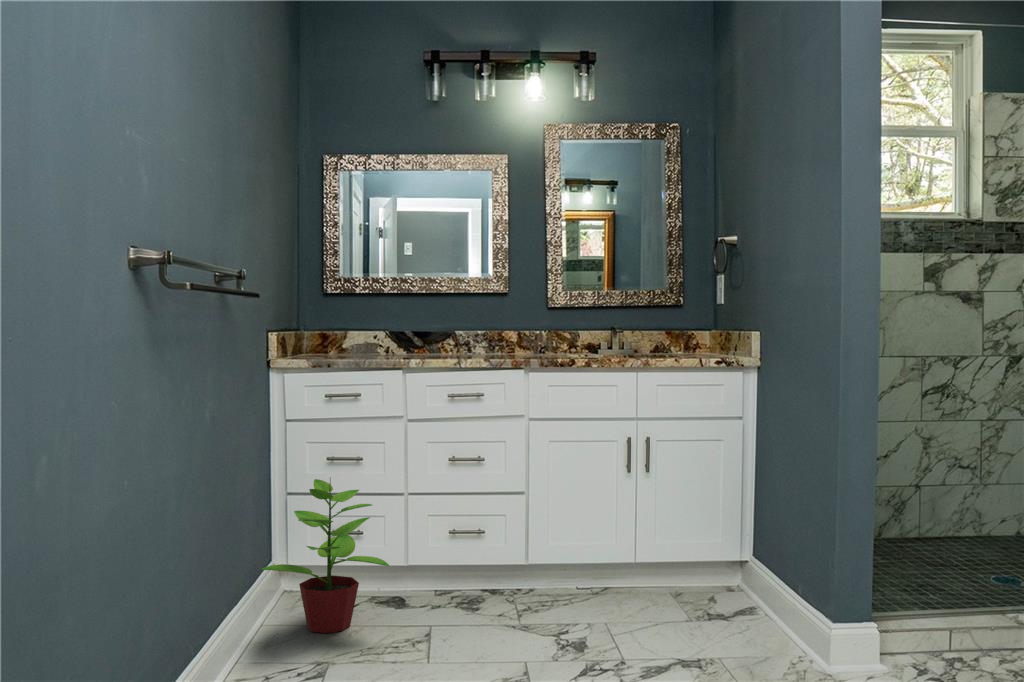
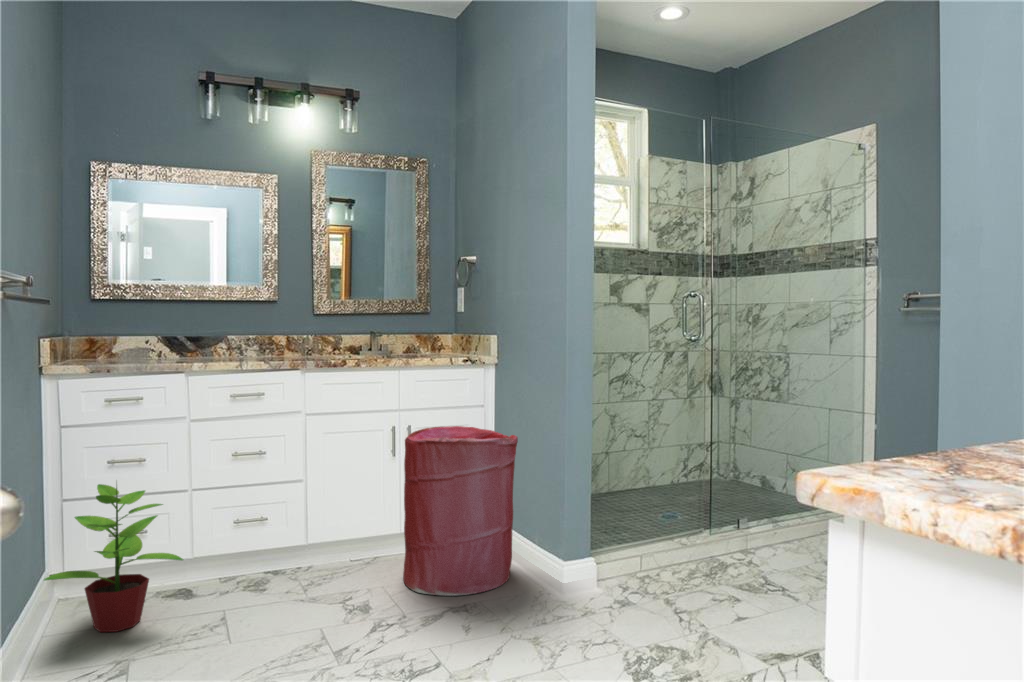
laundry hamper: none [632,442,780,650] -> present [403,426,518,596]

